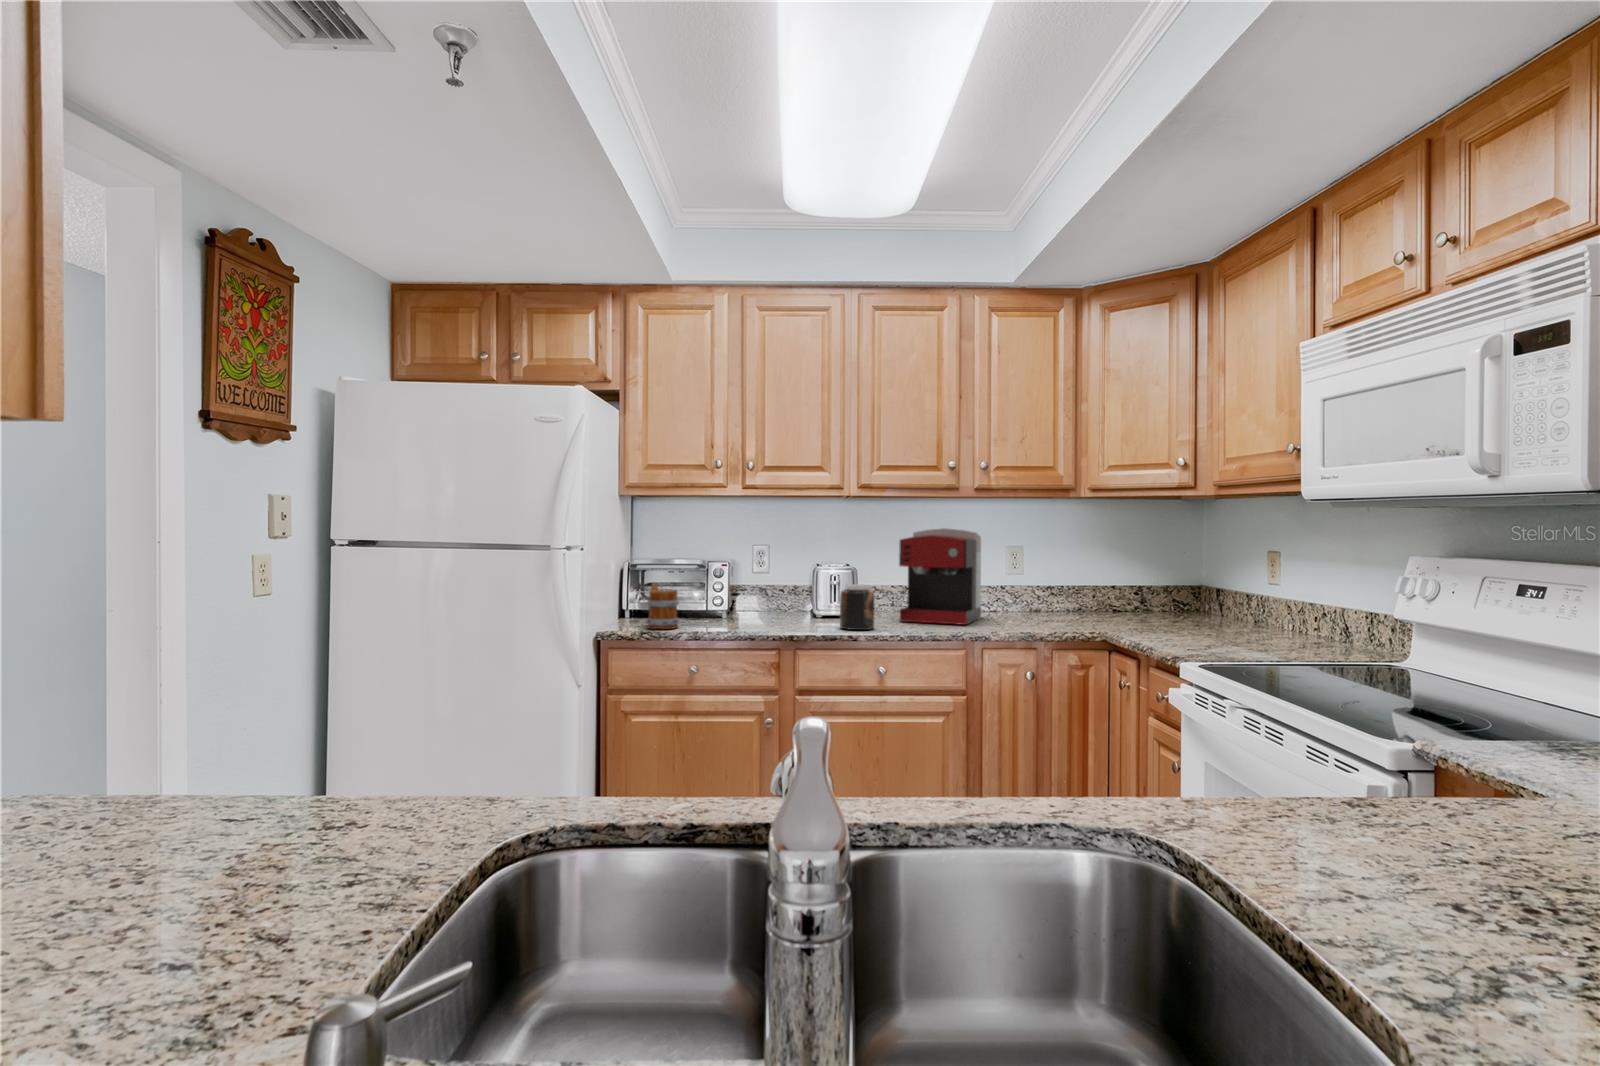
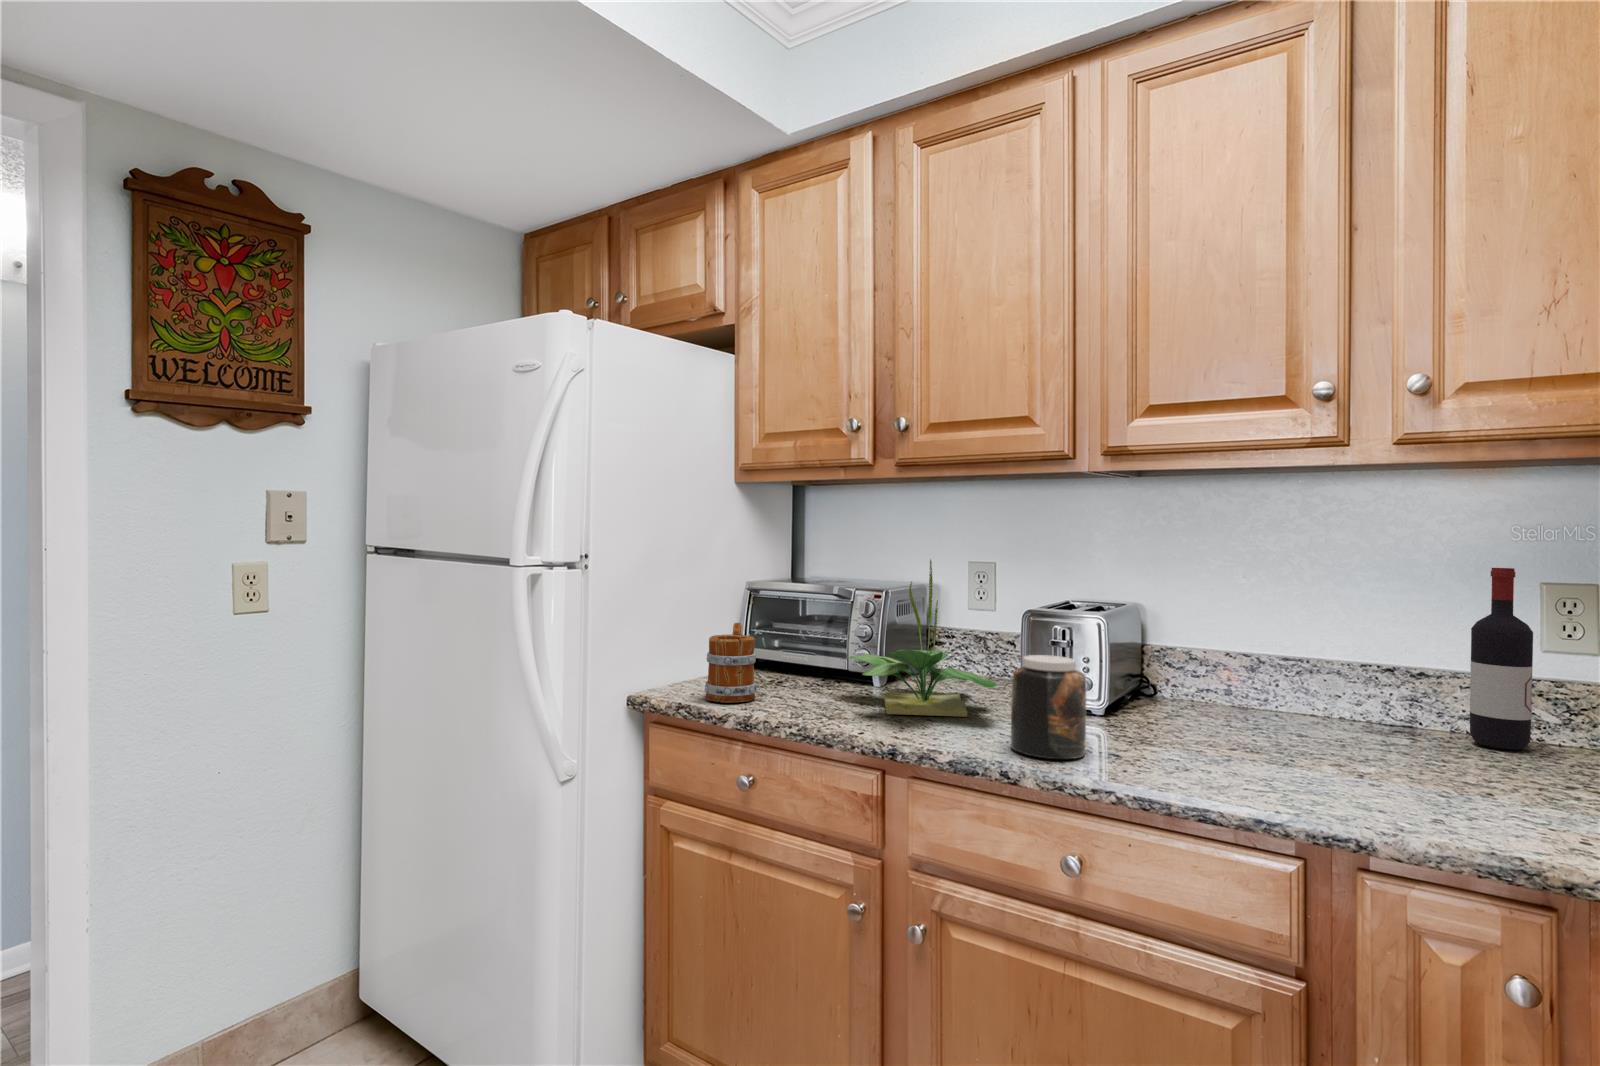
coffee maker: present [899,528,981,625] -> none [1188,539,1436,780]
wine bottle: none [985,540,1005,614] -> present [1470,568,1533,750]
potted plant: none [716,541,818,625] -> present [842,560,997,717]

